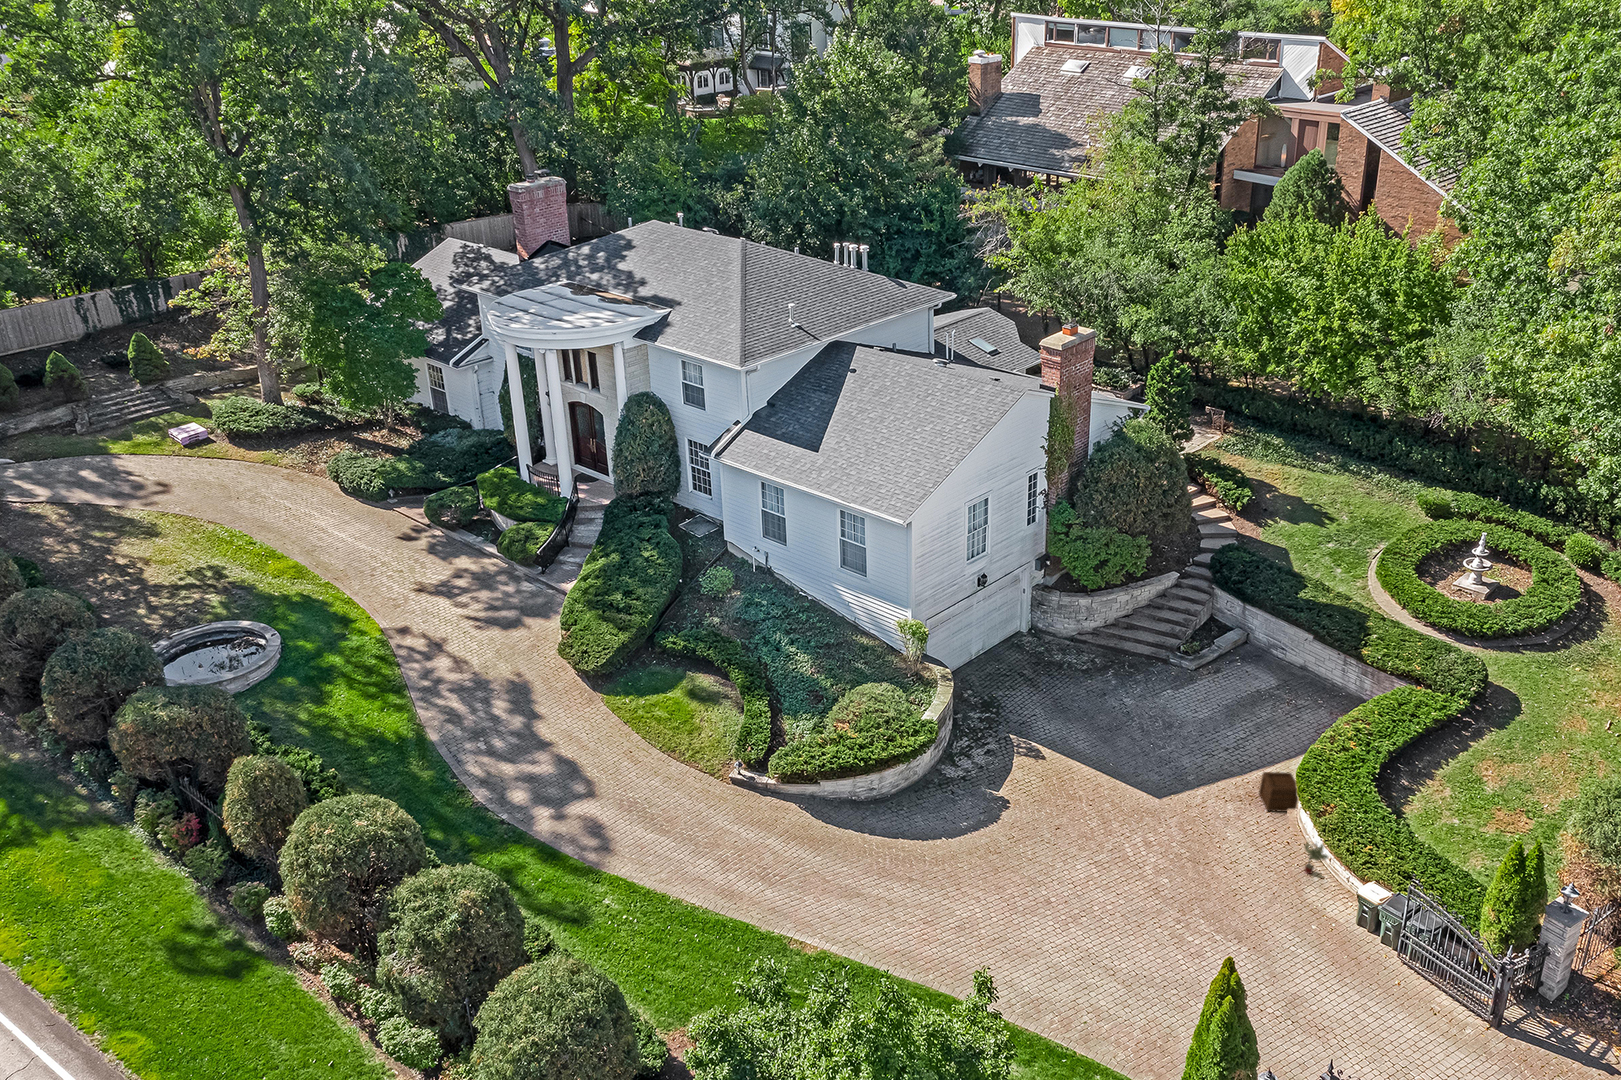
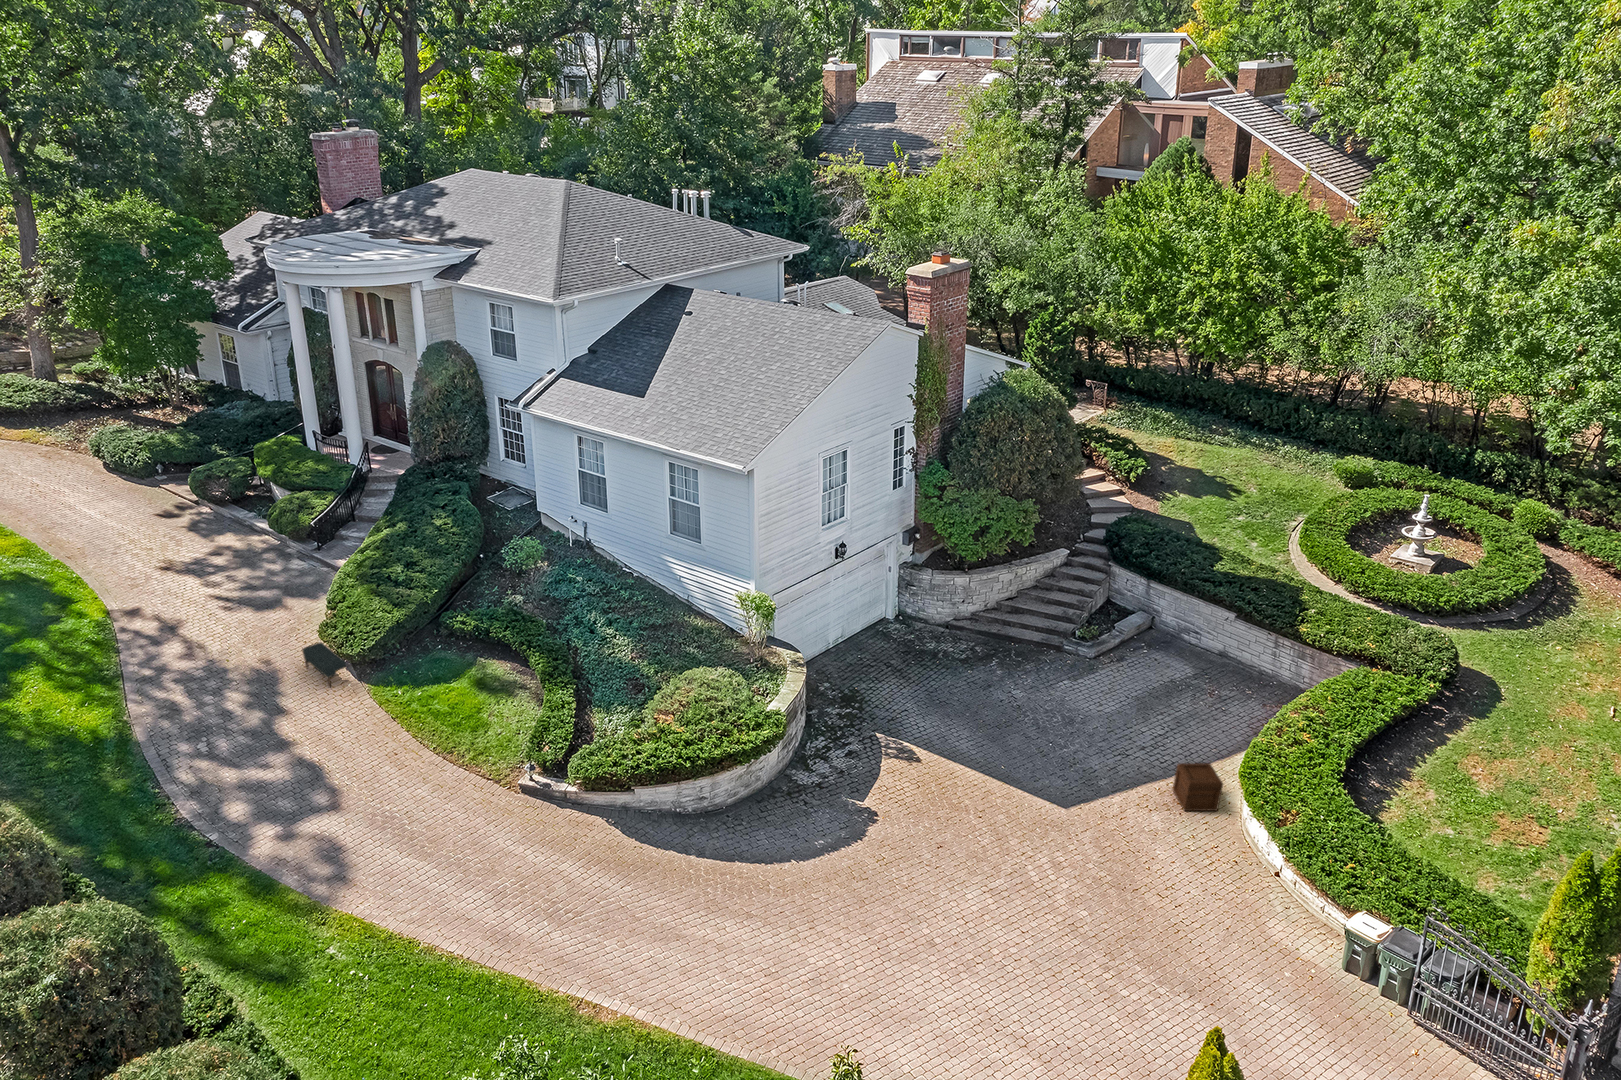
bench: none [543,654,580,692] -> present [302,643,346,688]
potted tree: present [1304,843,1328,874] -> none [1233,844,1264,886]

